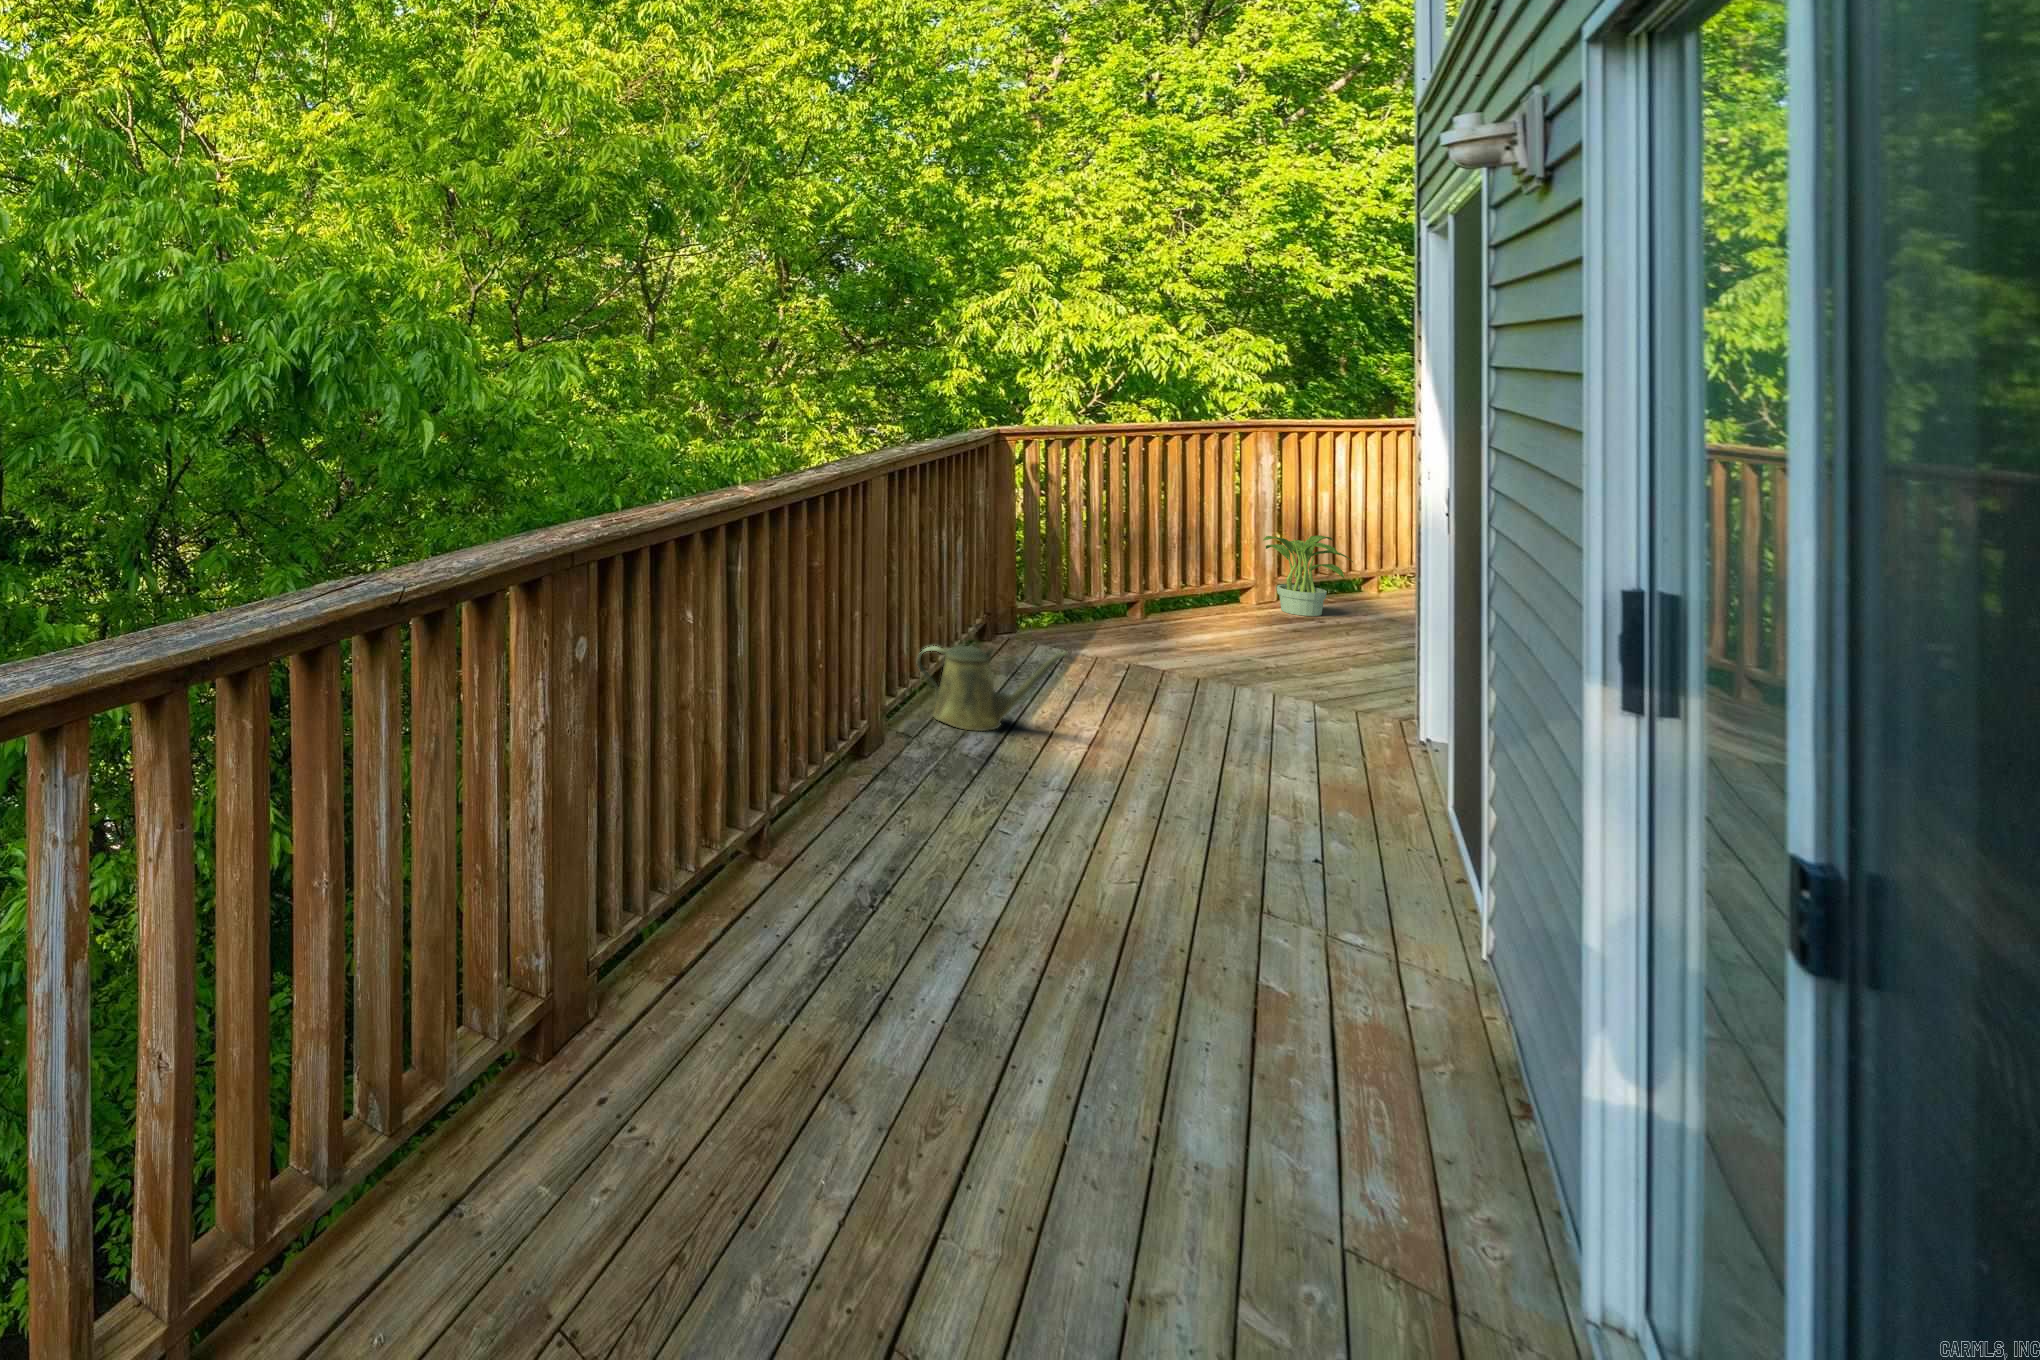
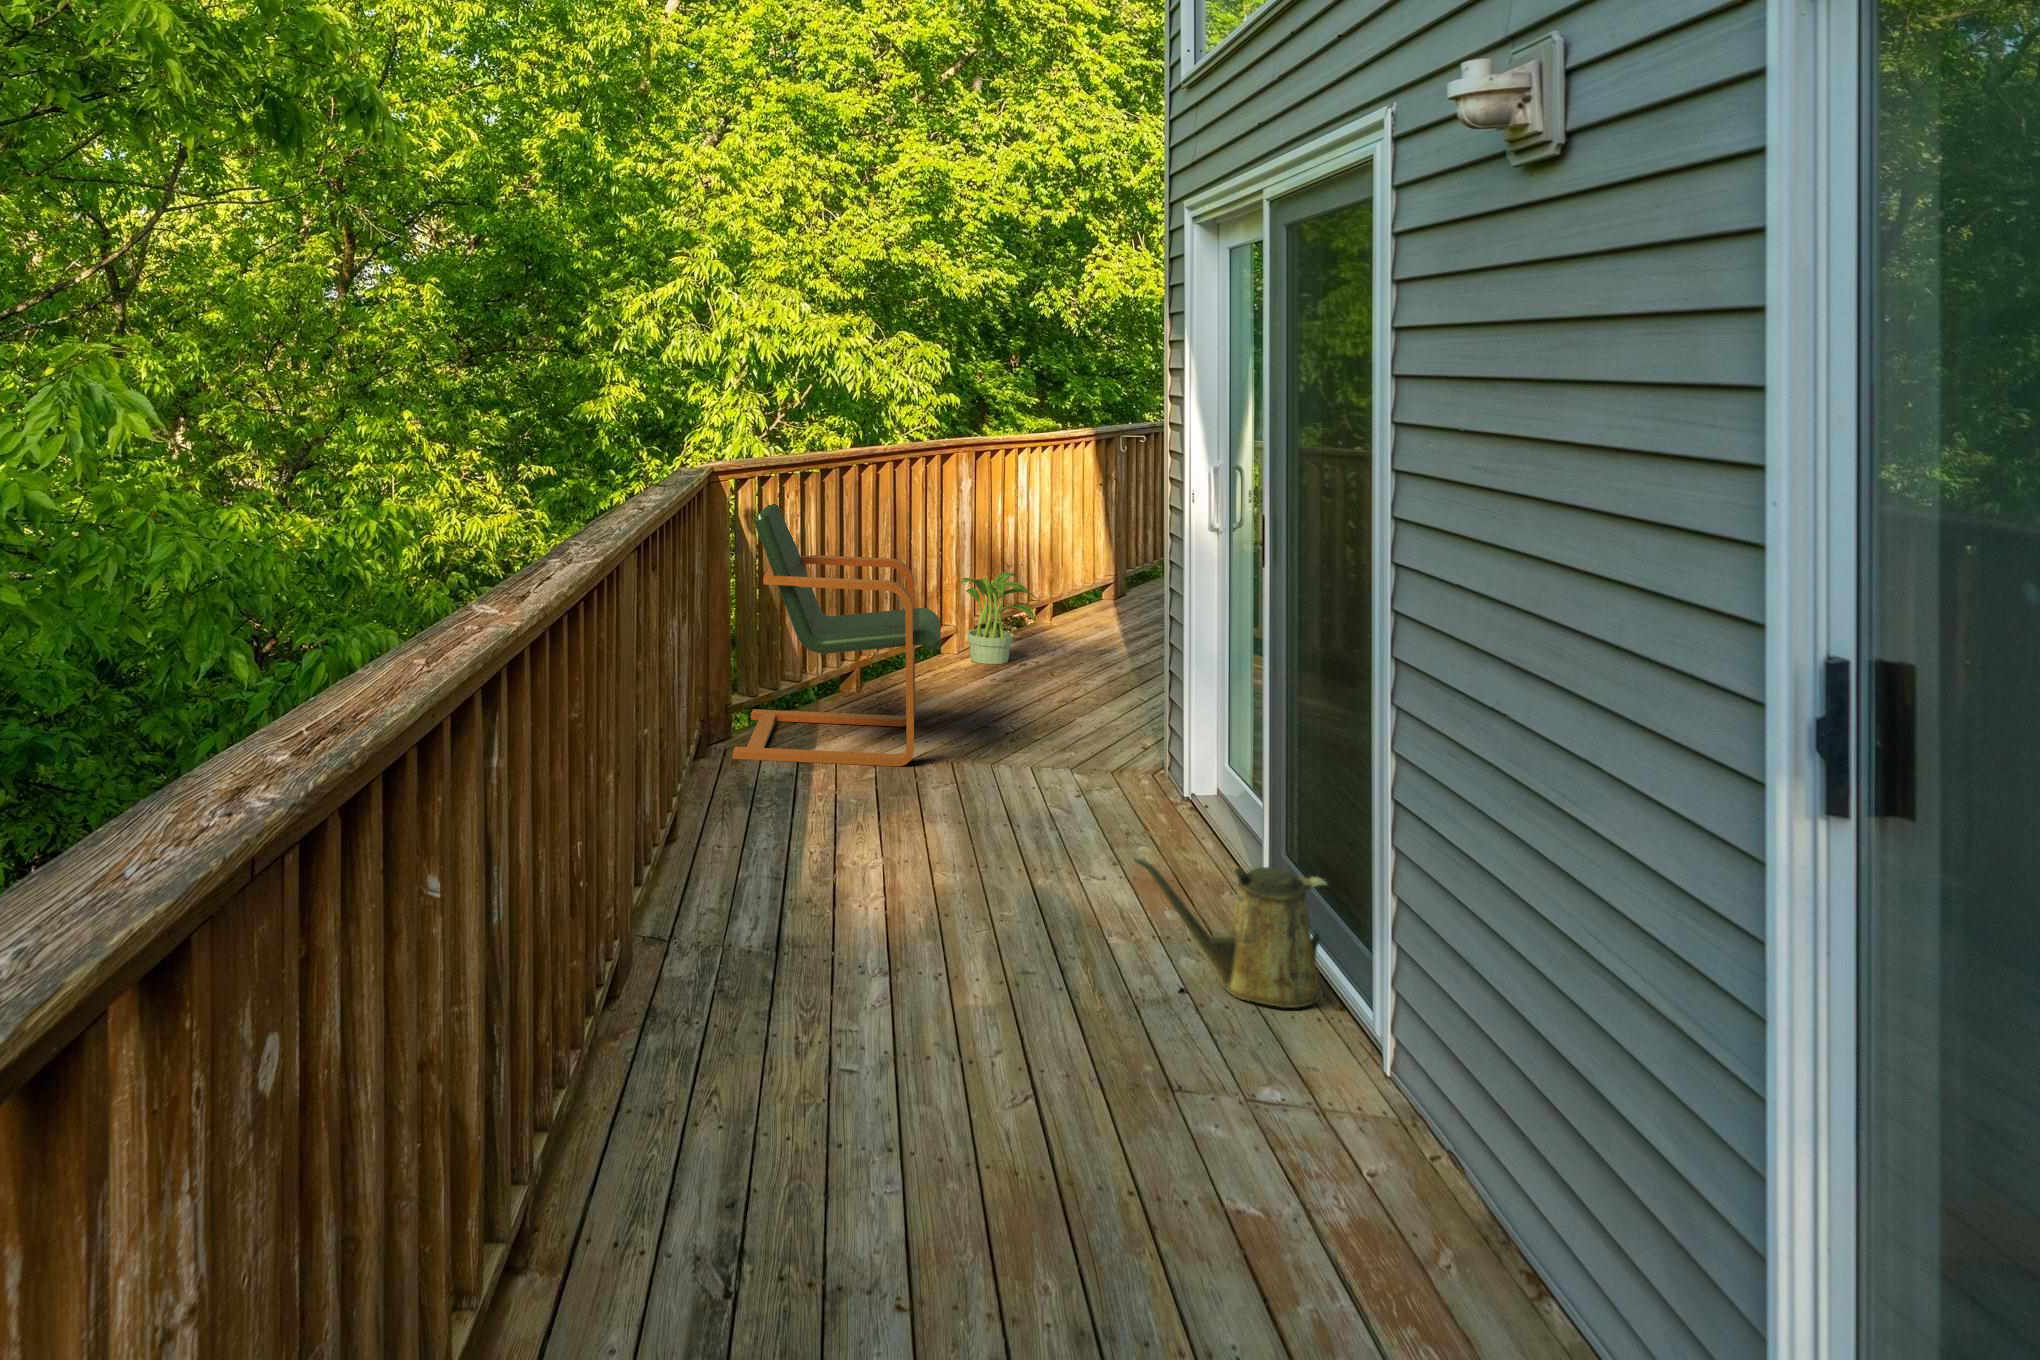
armchair: none [1000,453,1197,663] -> present [733,504,941,766]
watering can: present [917,646,1068,731] -> present [1134,857,1327,1008]

